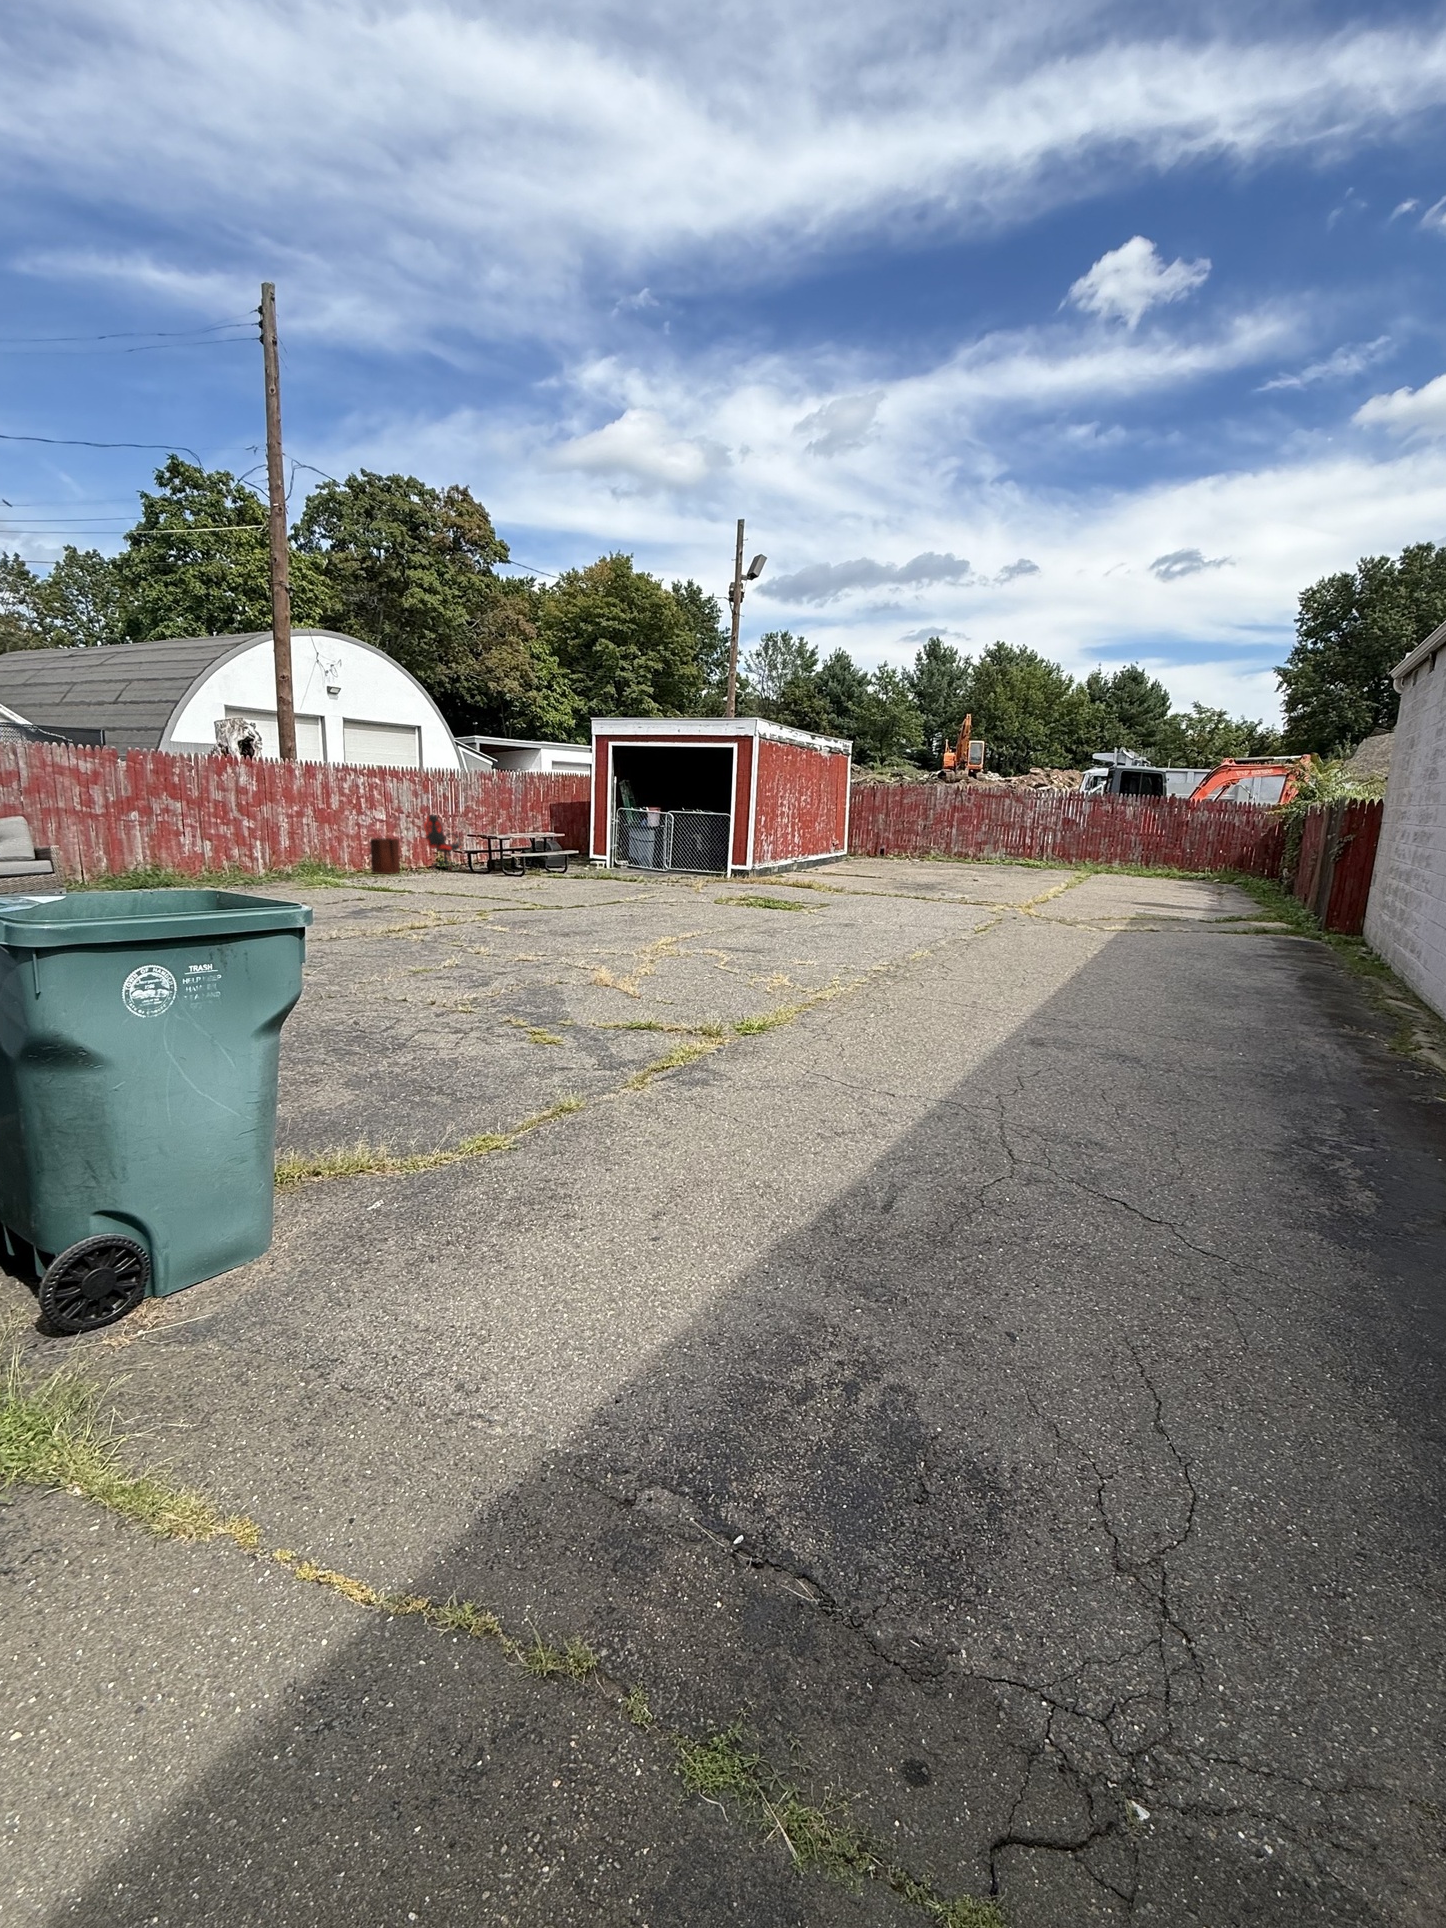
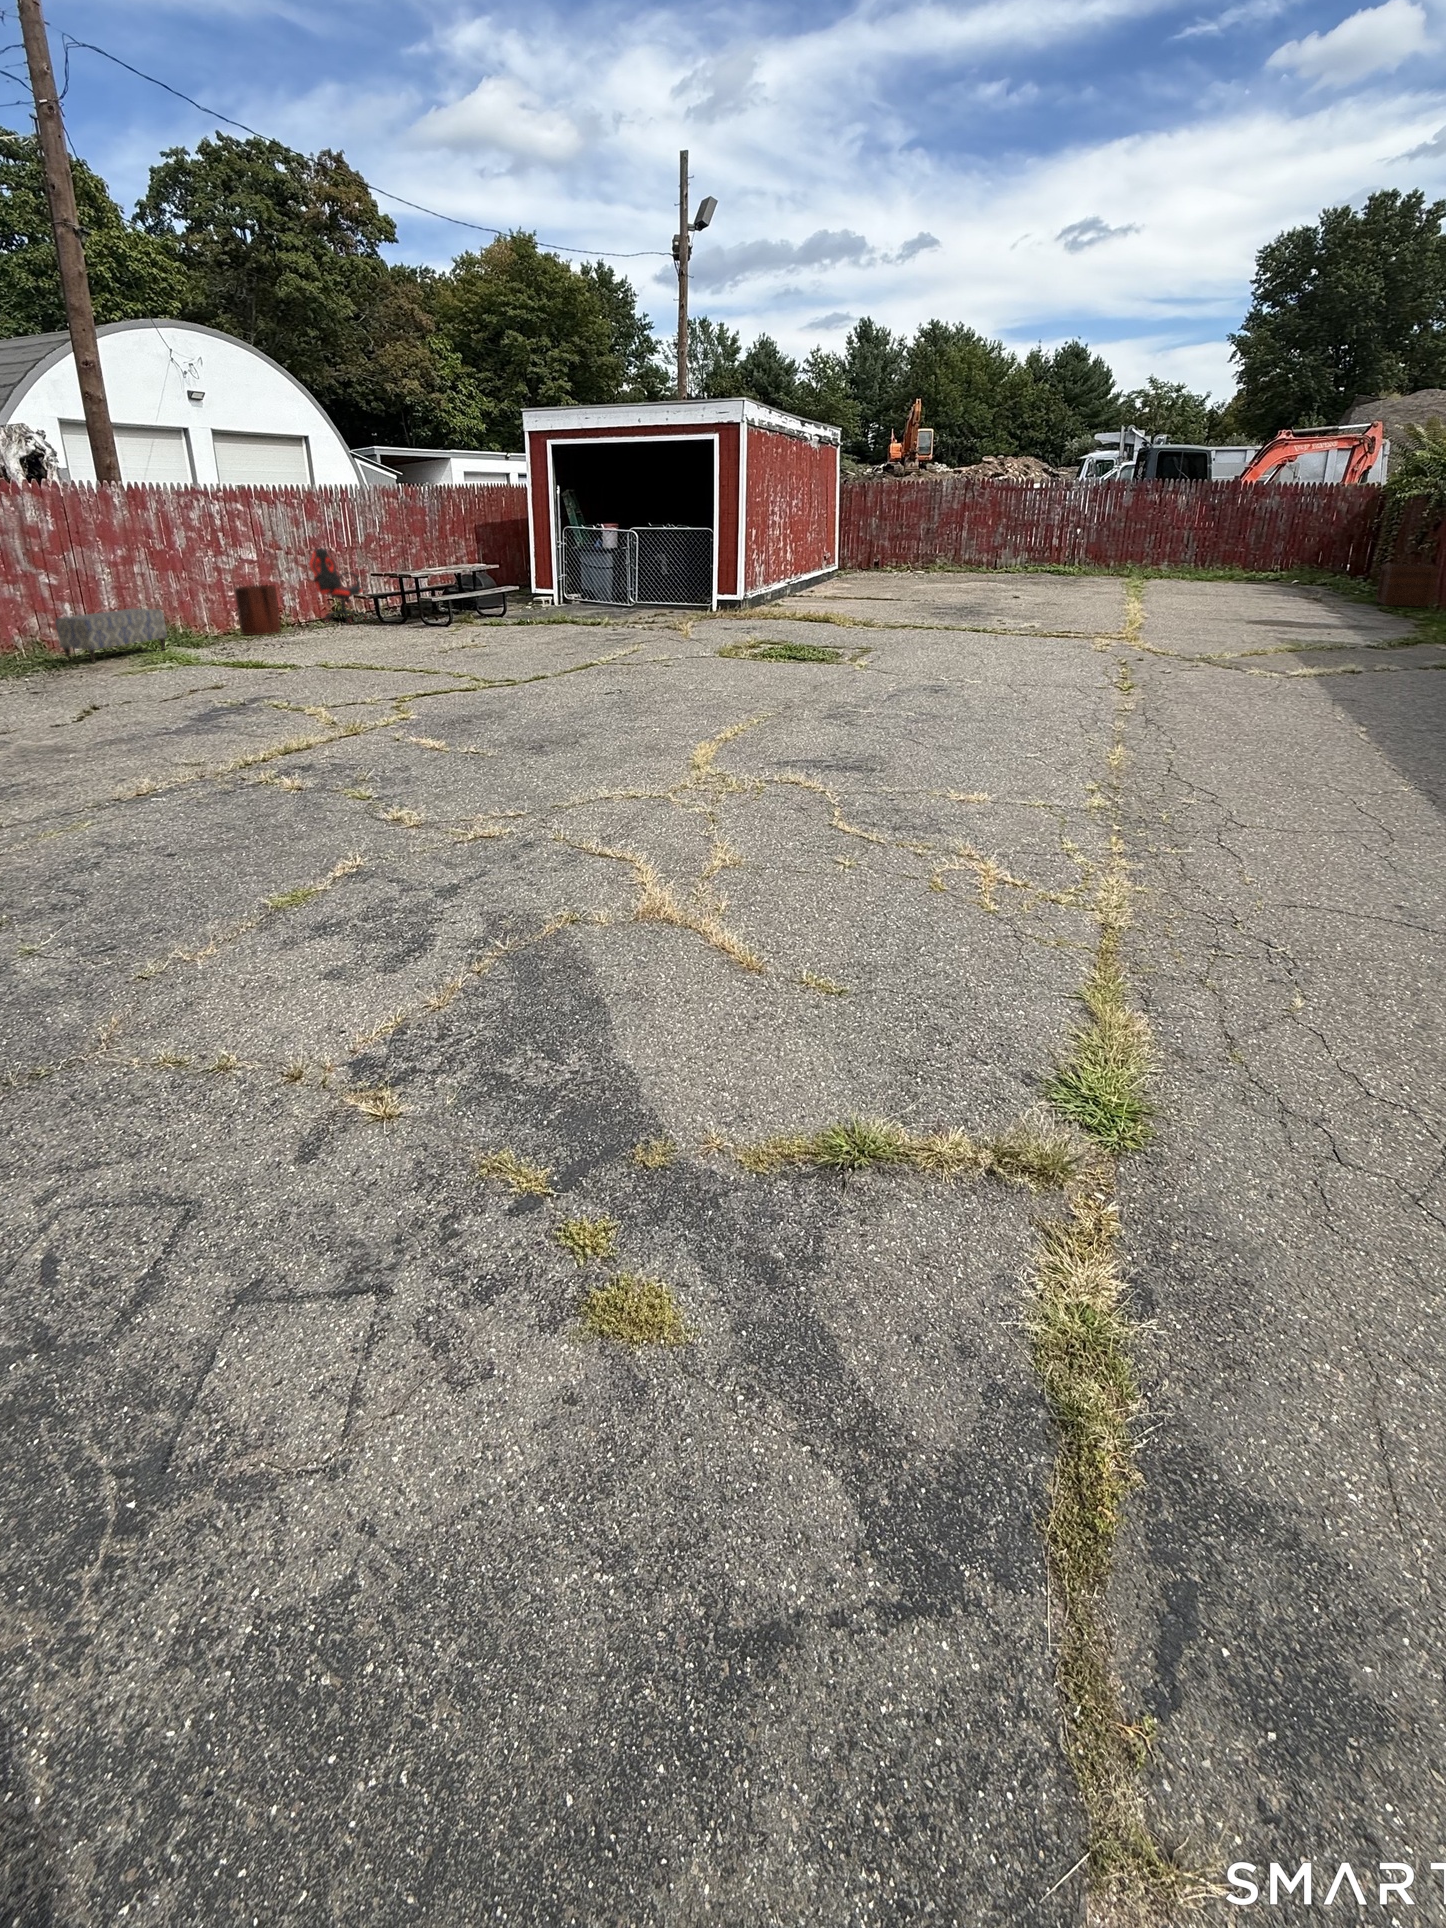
bench: none [251,848,323,883] -> present [55,609,167,663]
wooden crate: none [1259,868,1300,903] -> present [1376,564,1438,607]

